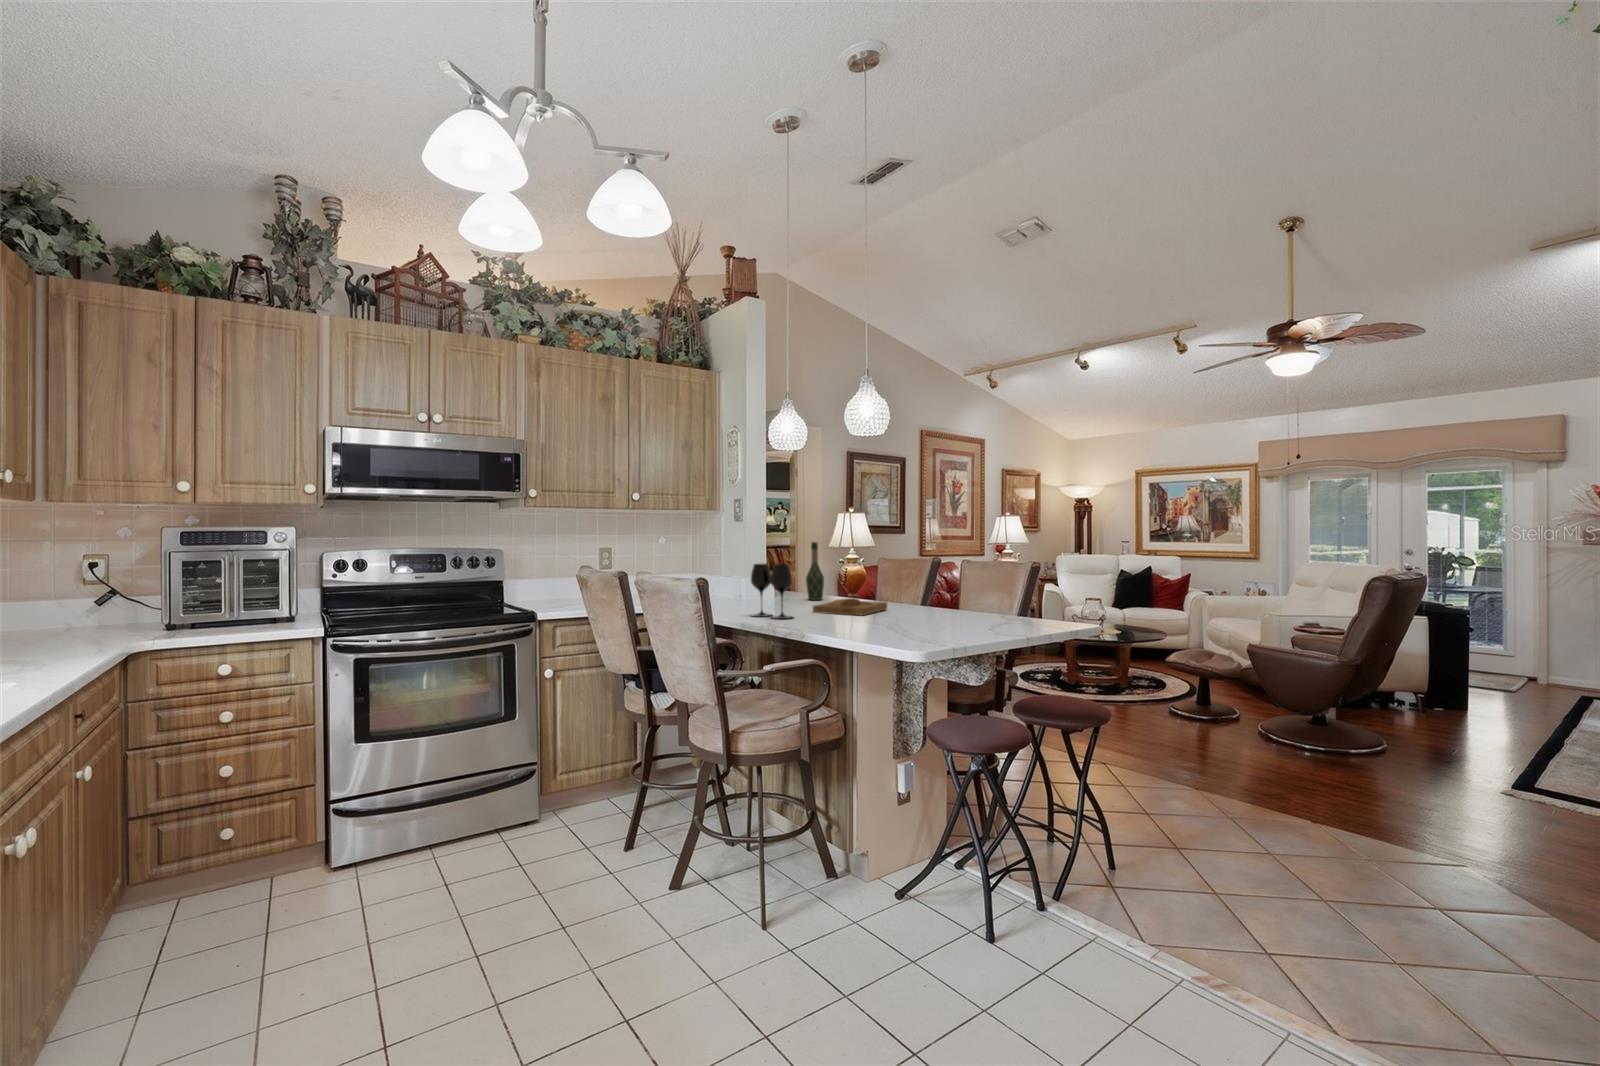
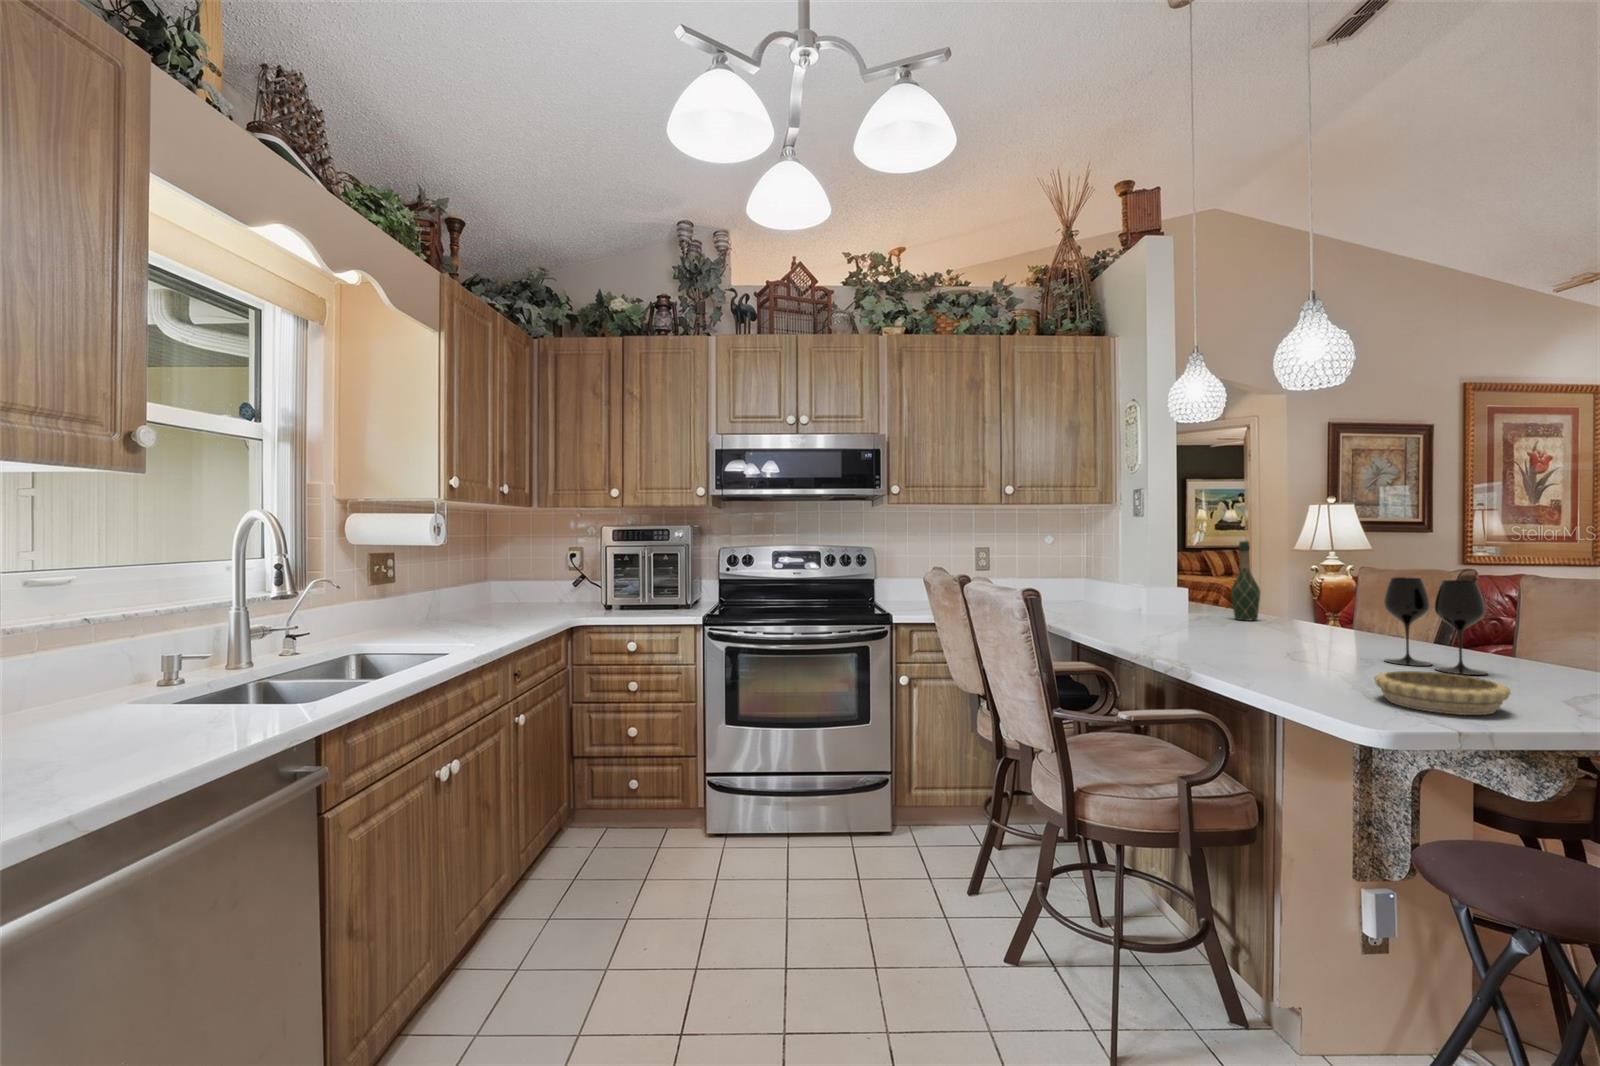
wine glass: present [751,564,792,619] -> present [1384,577,1487,675]
tray: present [813,598,887,615] -> none [1229,623,1363,650]
decorative bowl: none [904,620,965,642] -> present [1374,671,1510,715]

